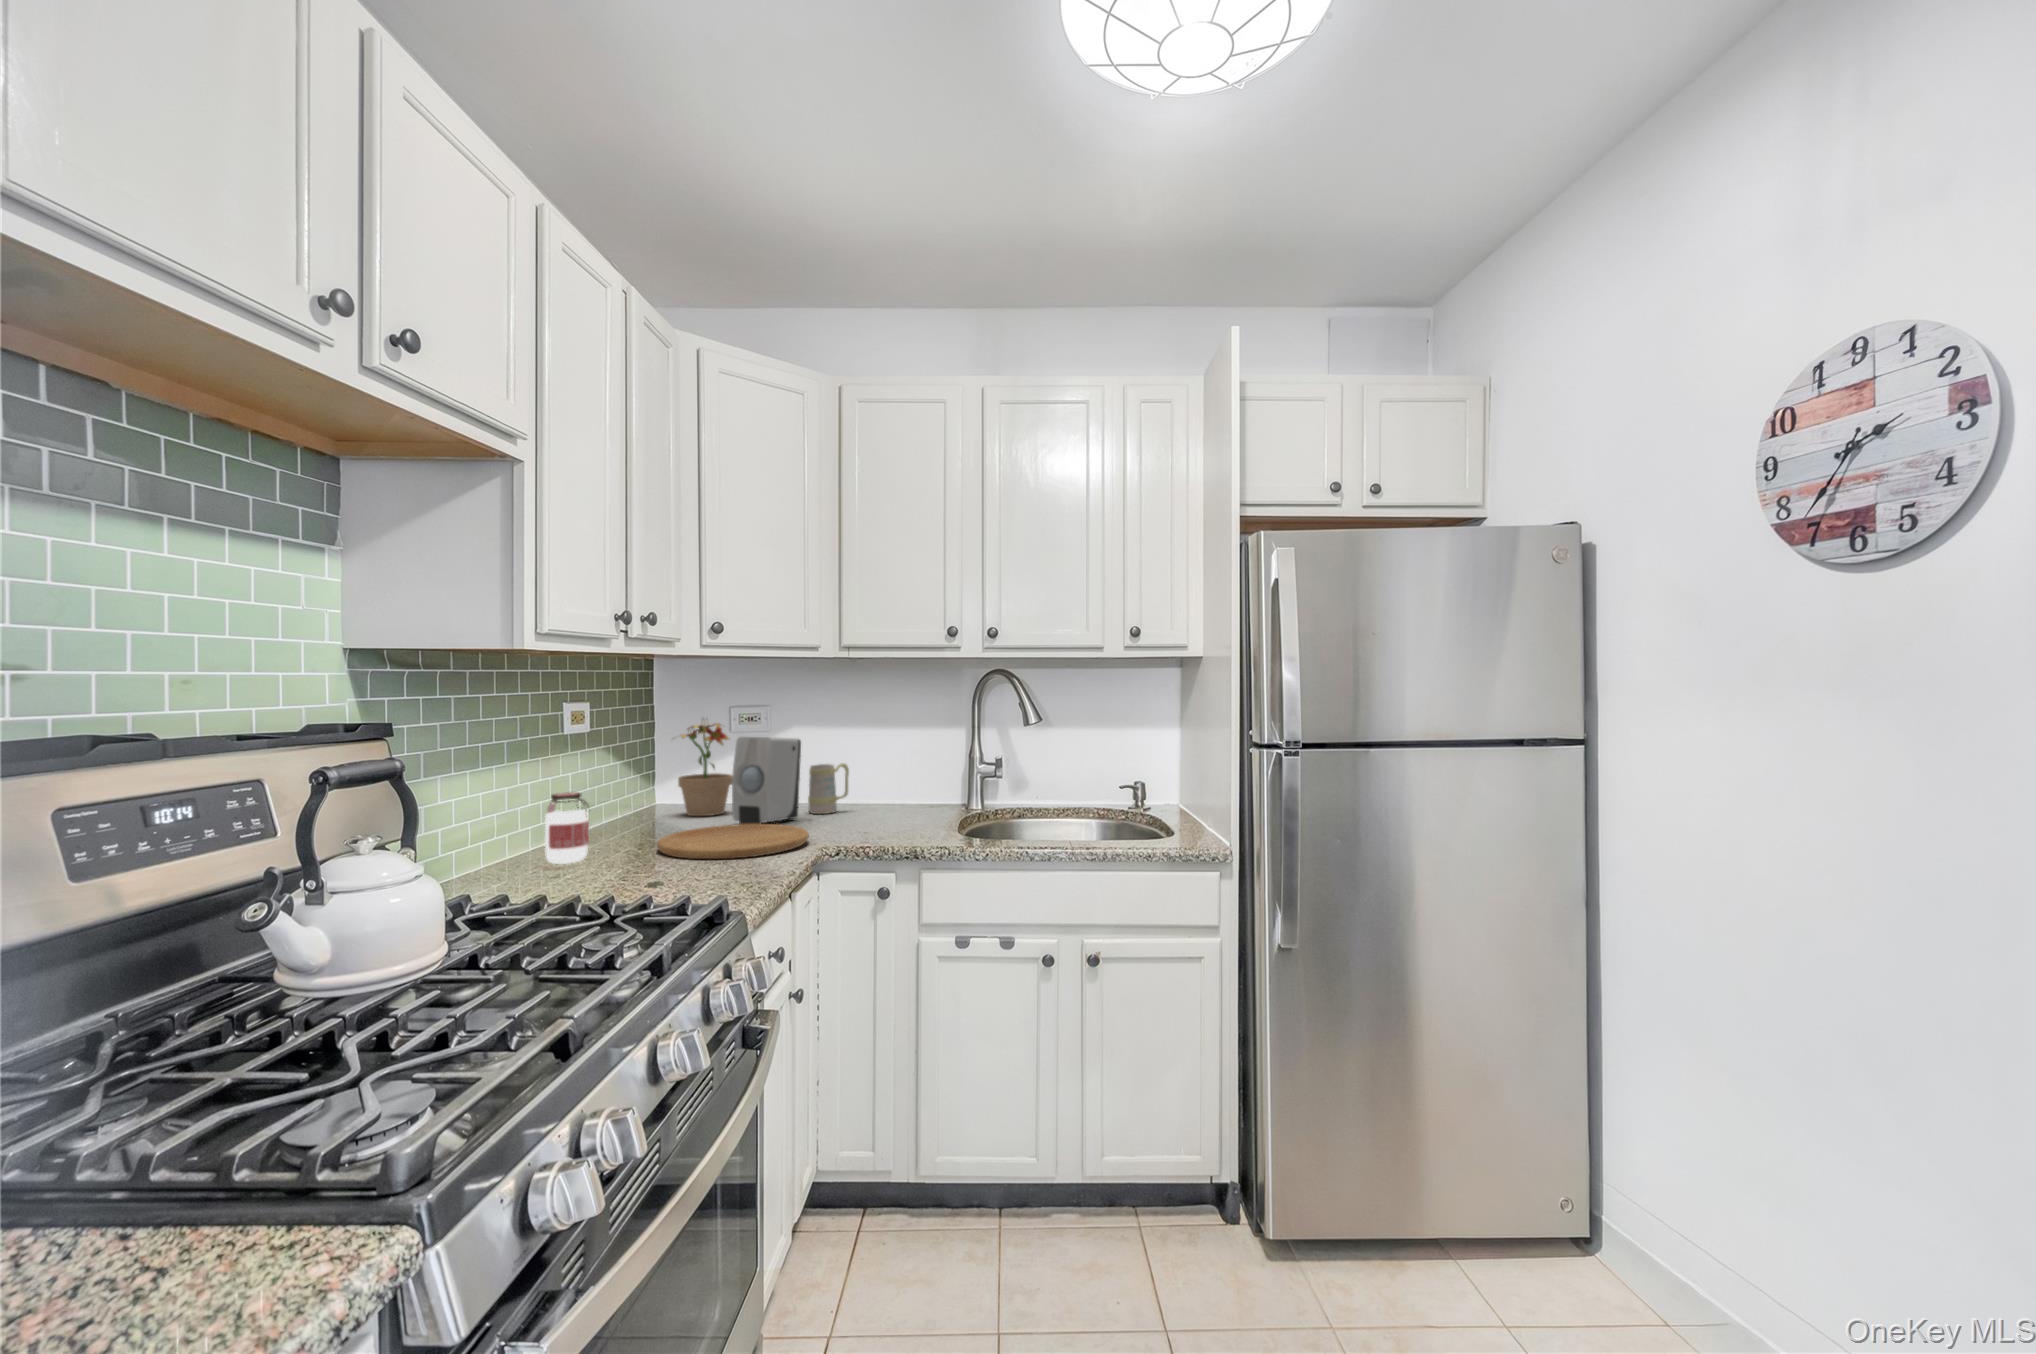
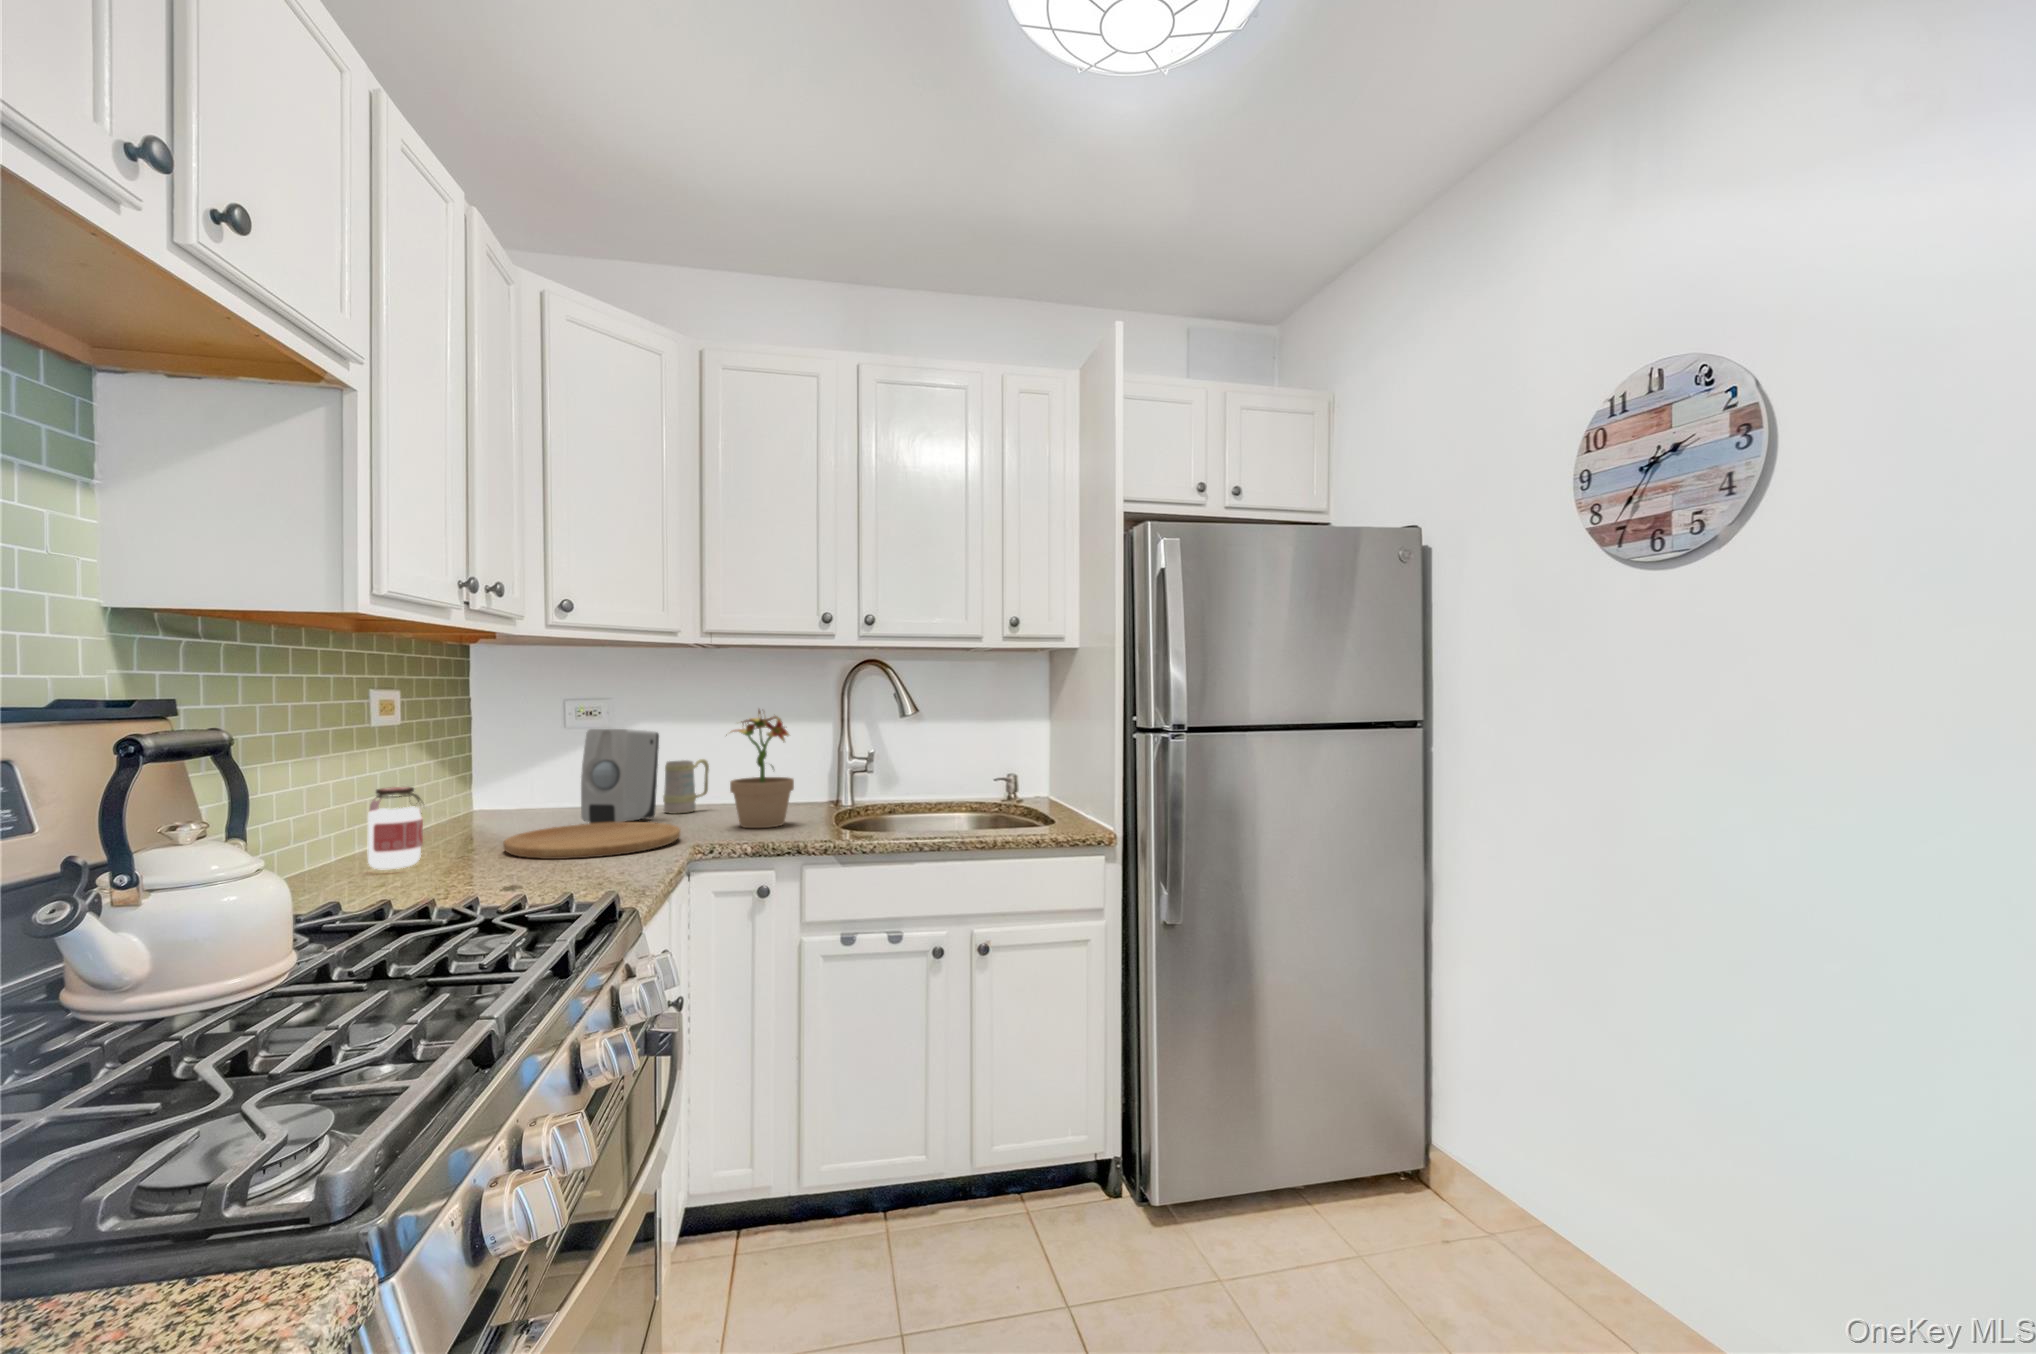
potted plant: present [674,723,732,816] -> present [730,710,794,828]

